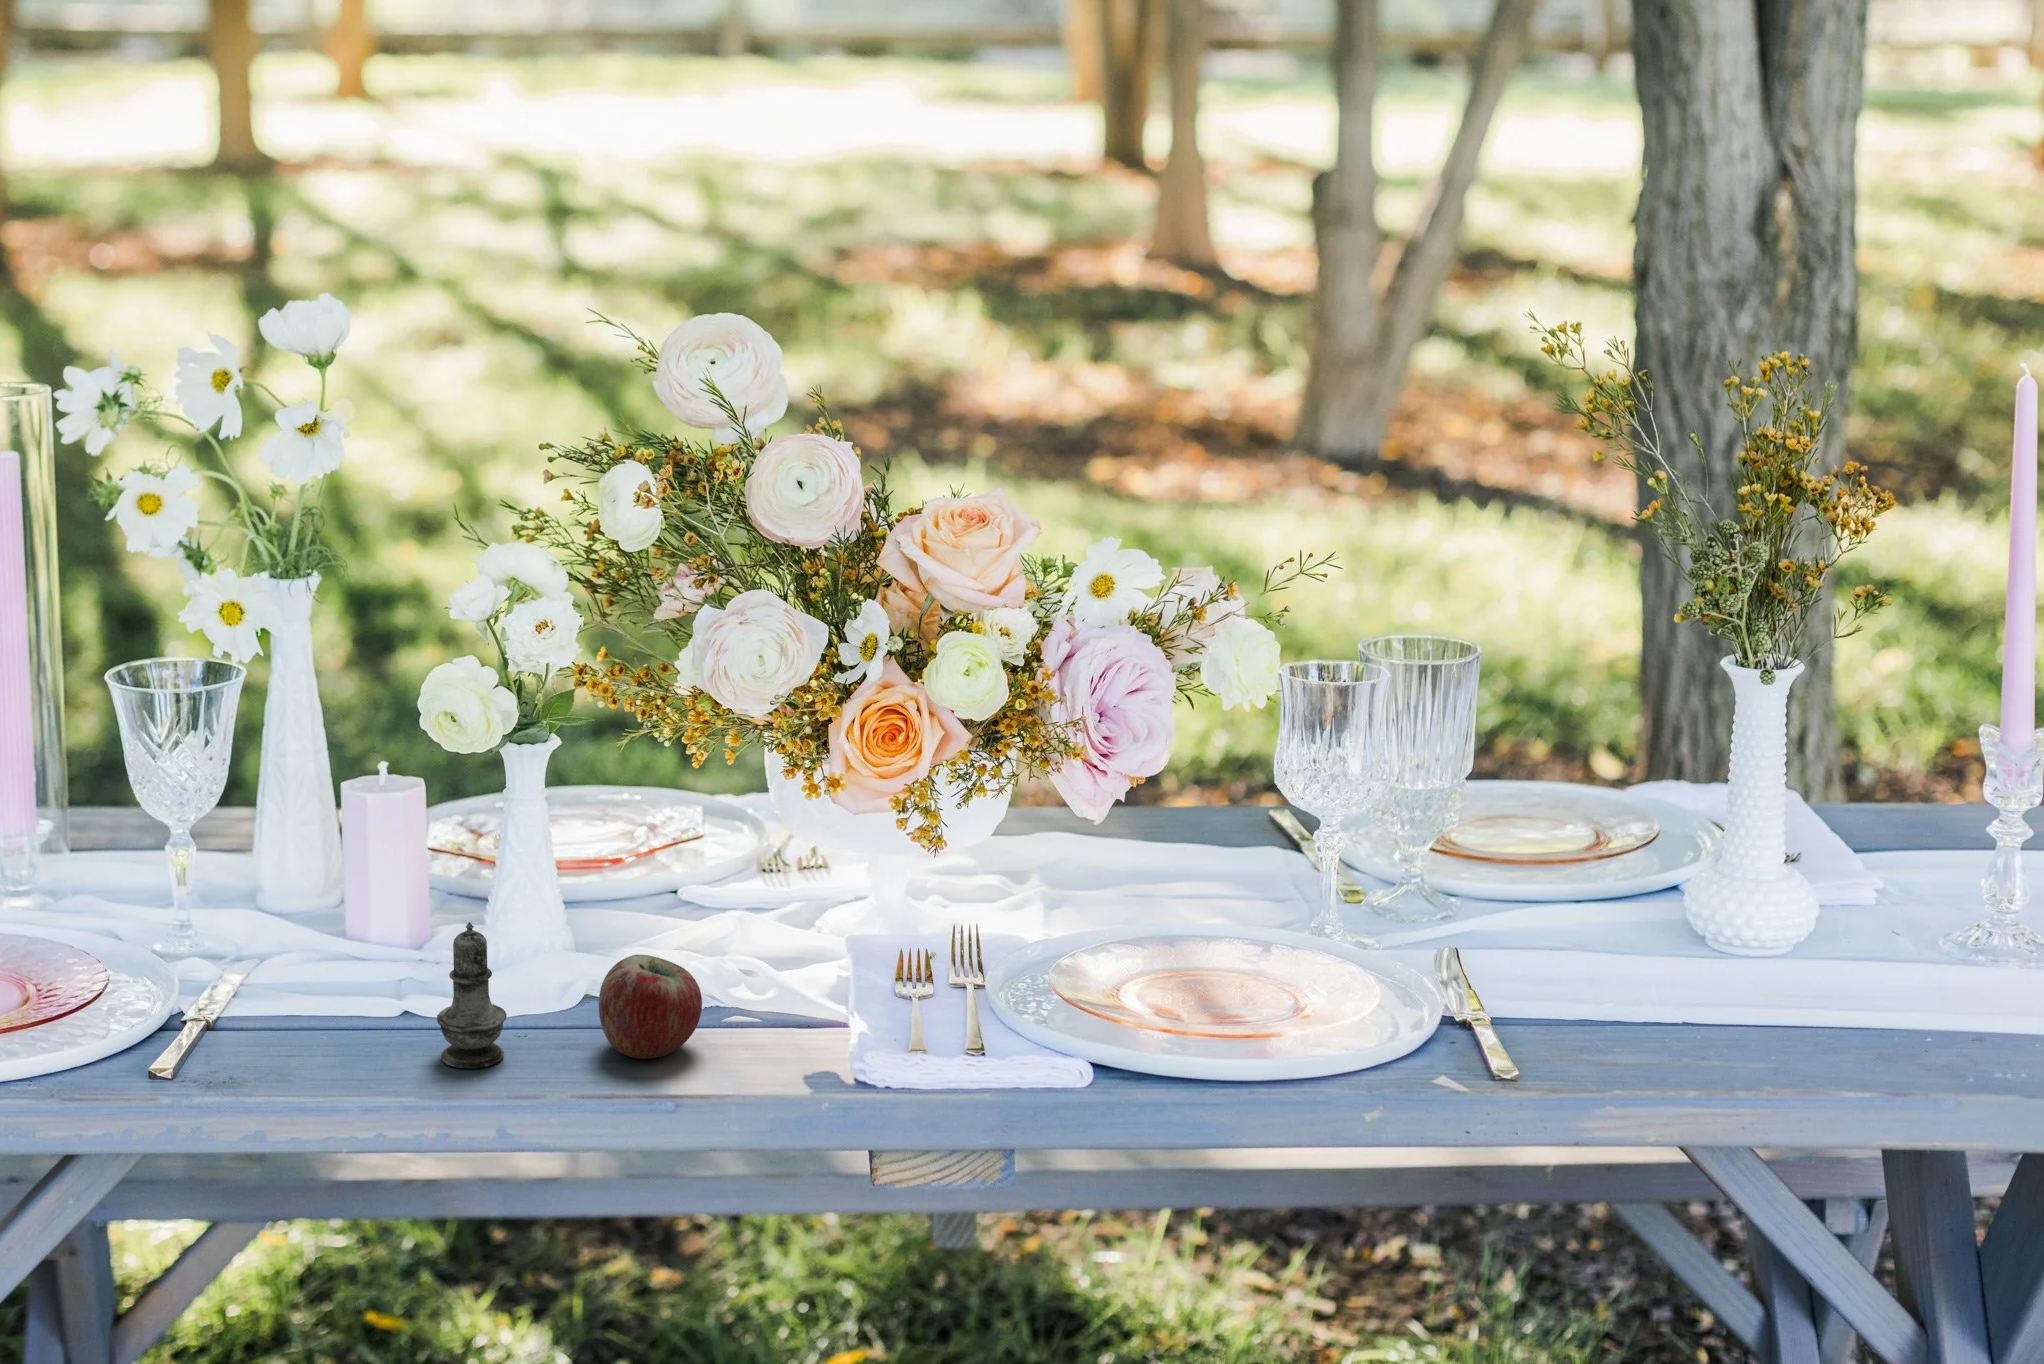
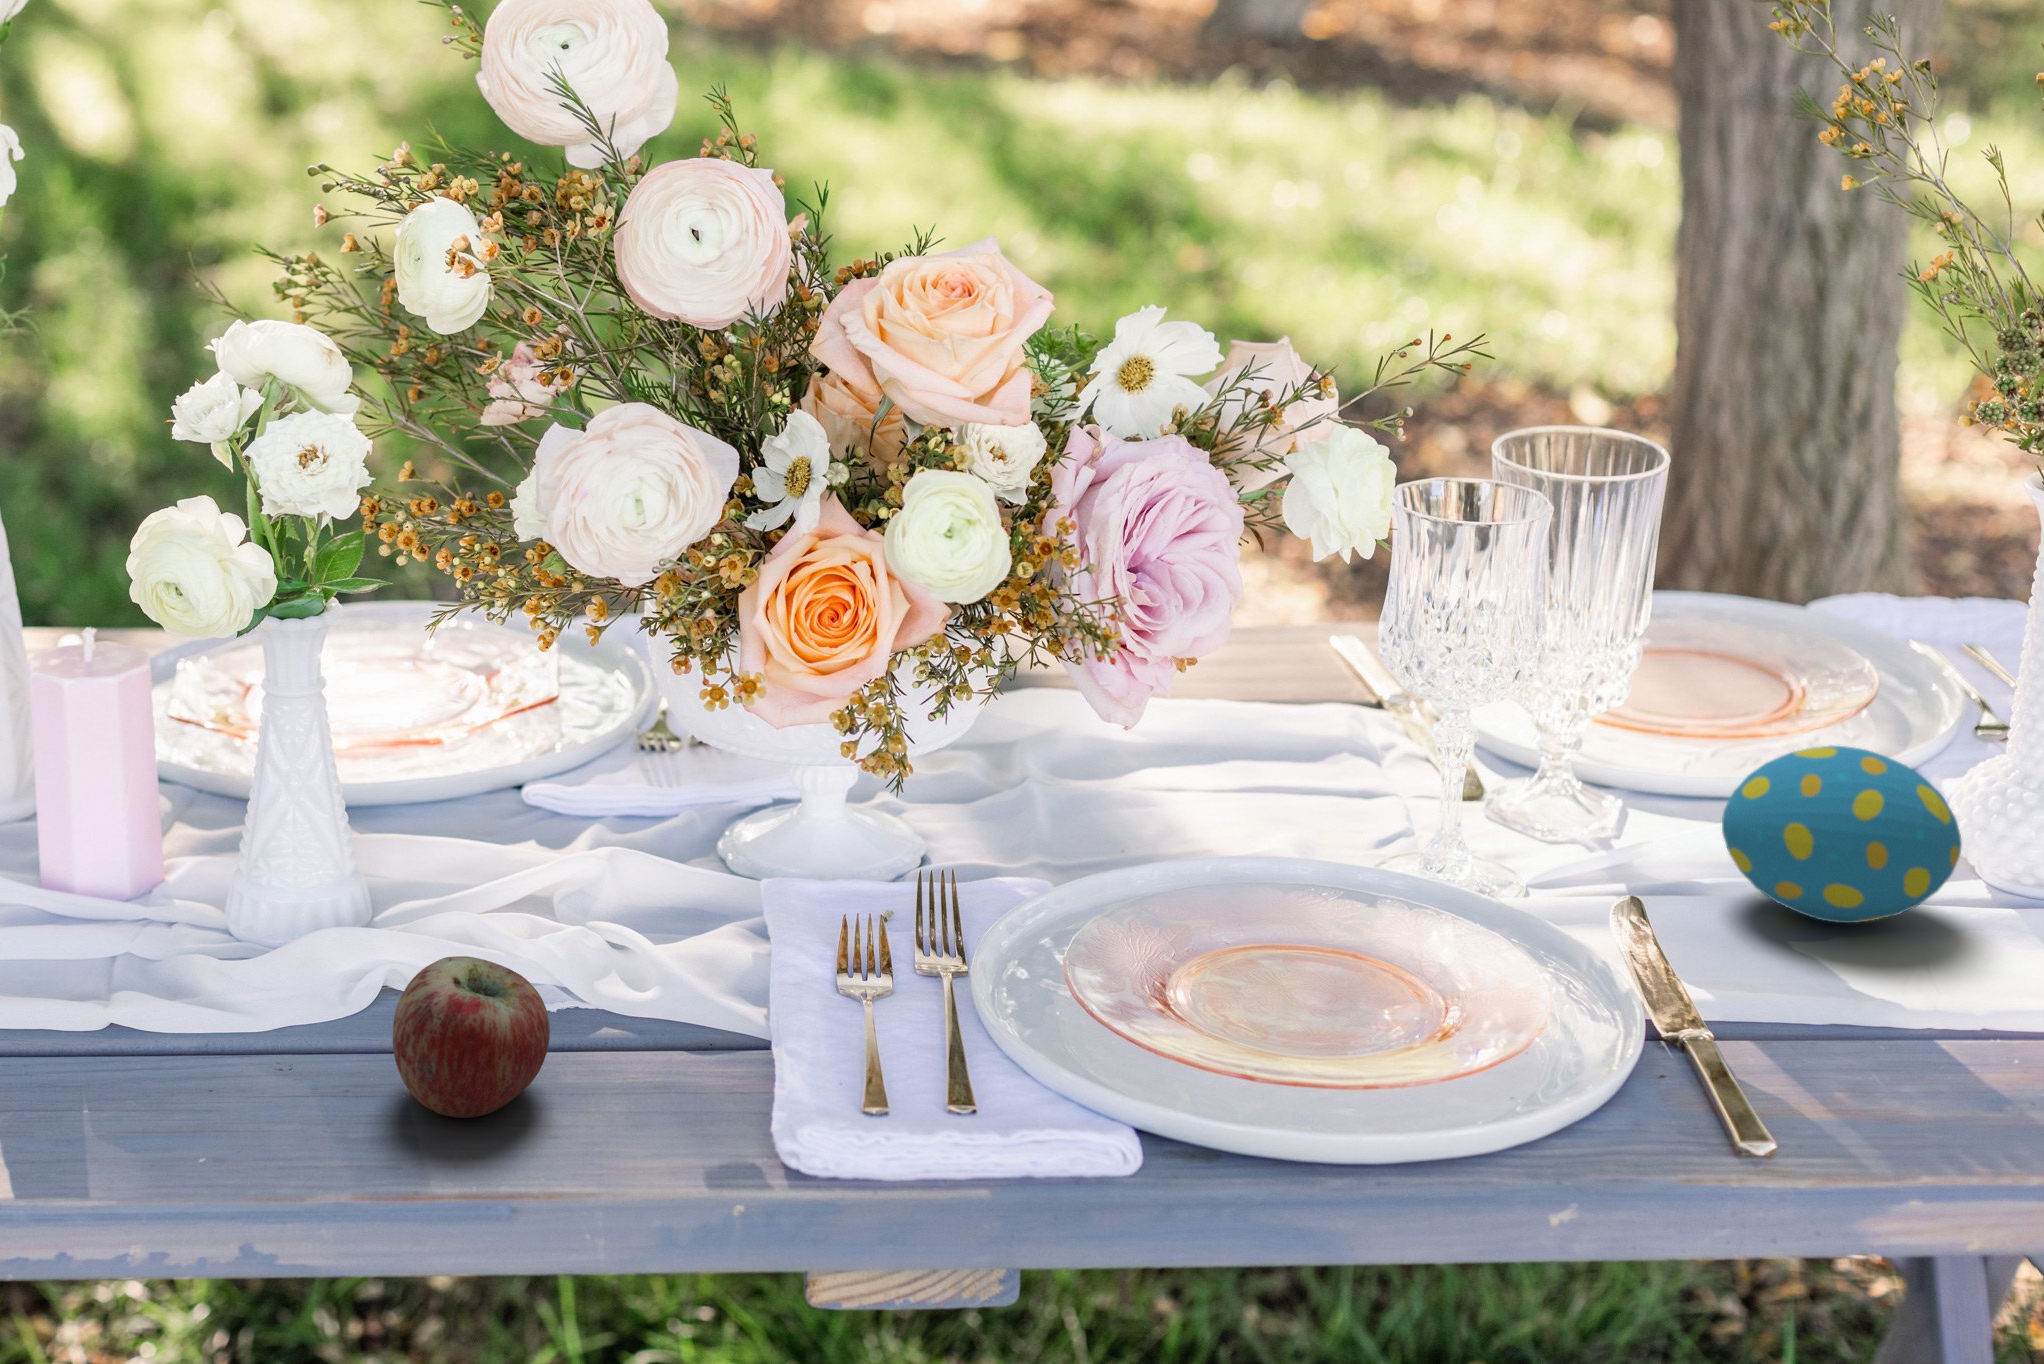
decorative egg: none [1518,840,1683,964] -> present [1722,746,1962,923]
salt shaker: present [437,922,507,1068] -> none [144,924,252,1140]

